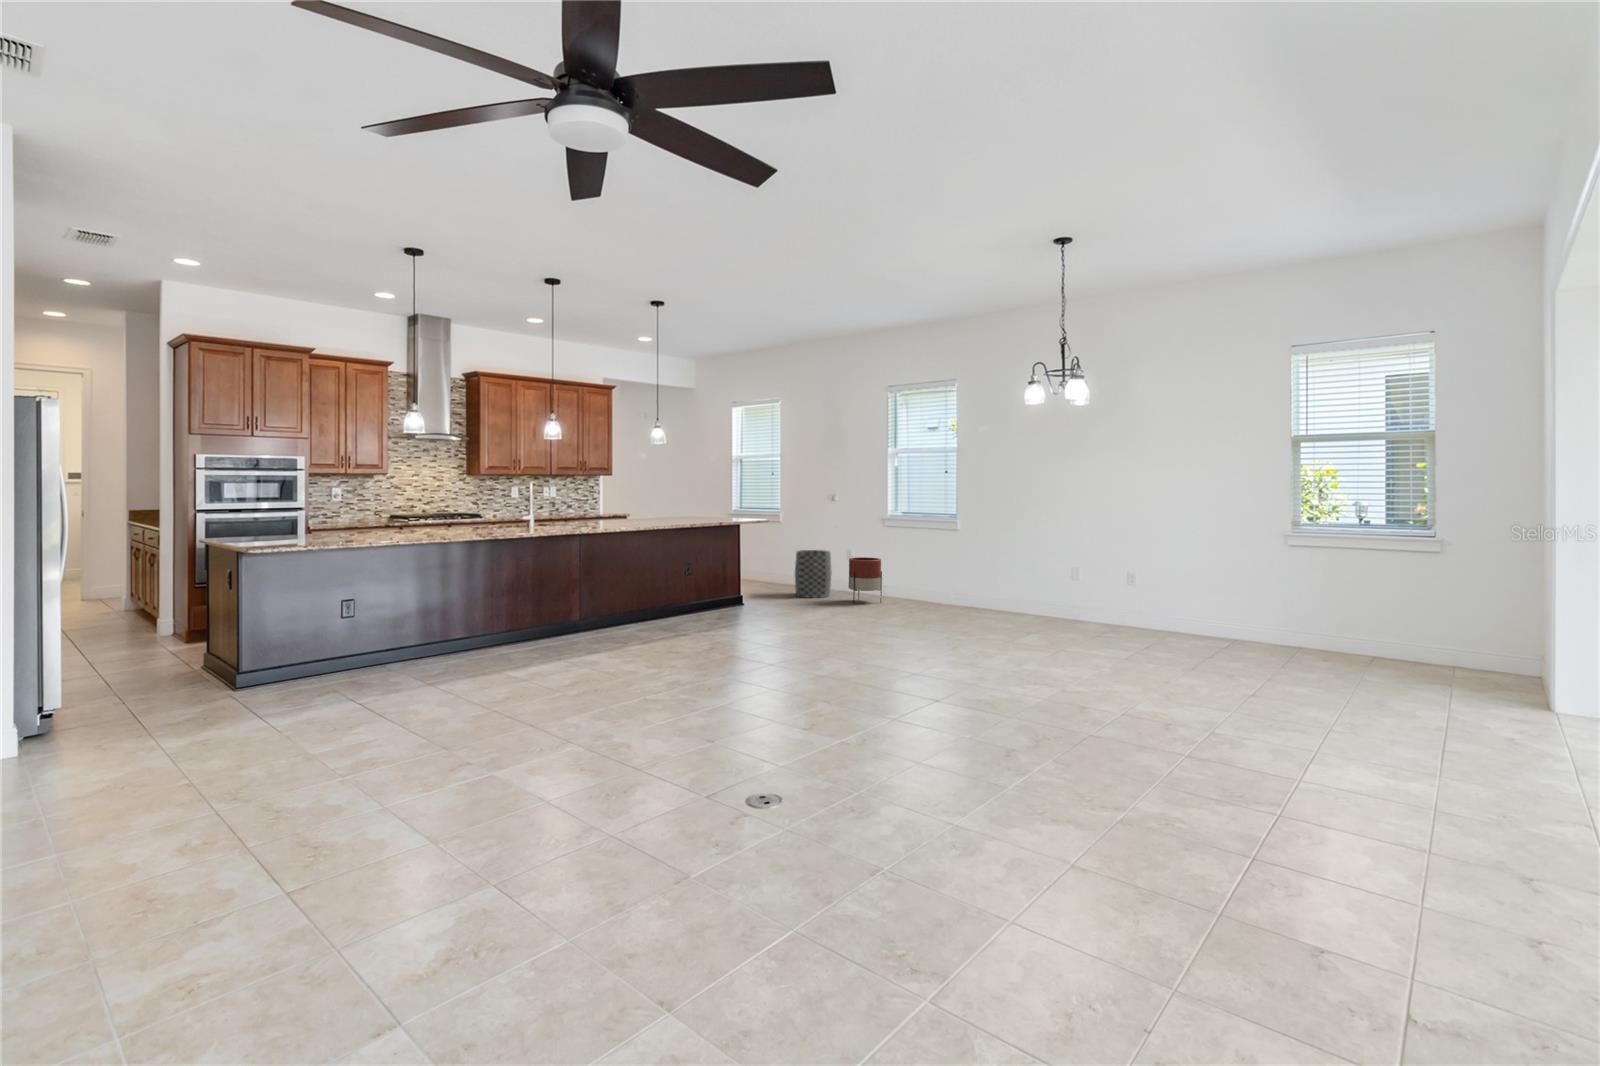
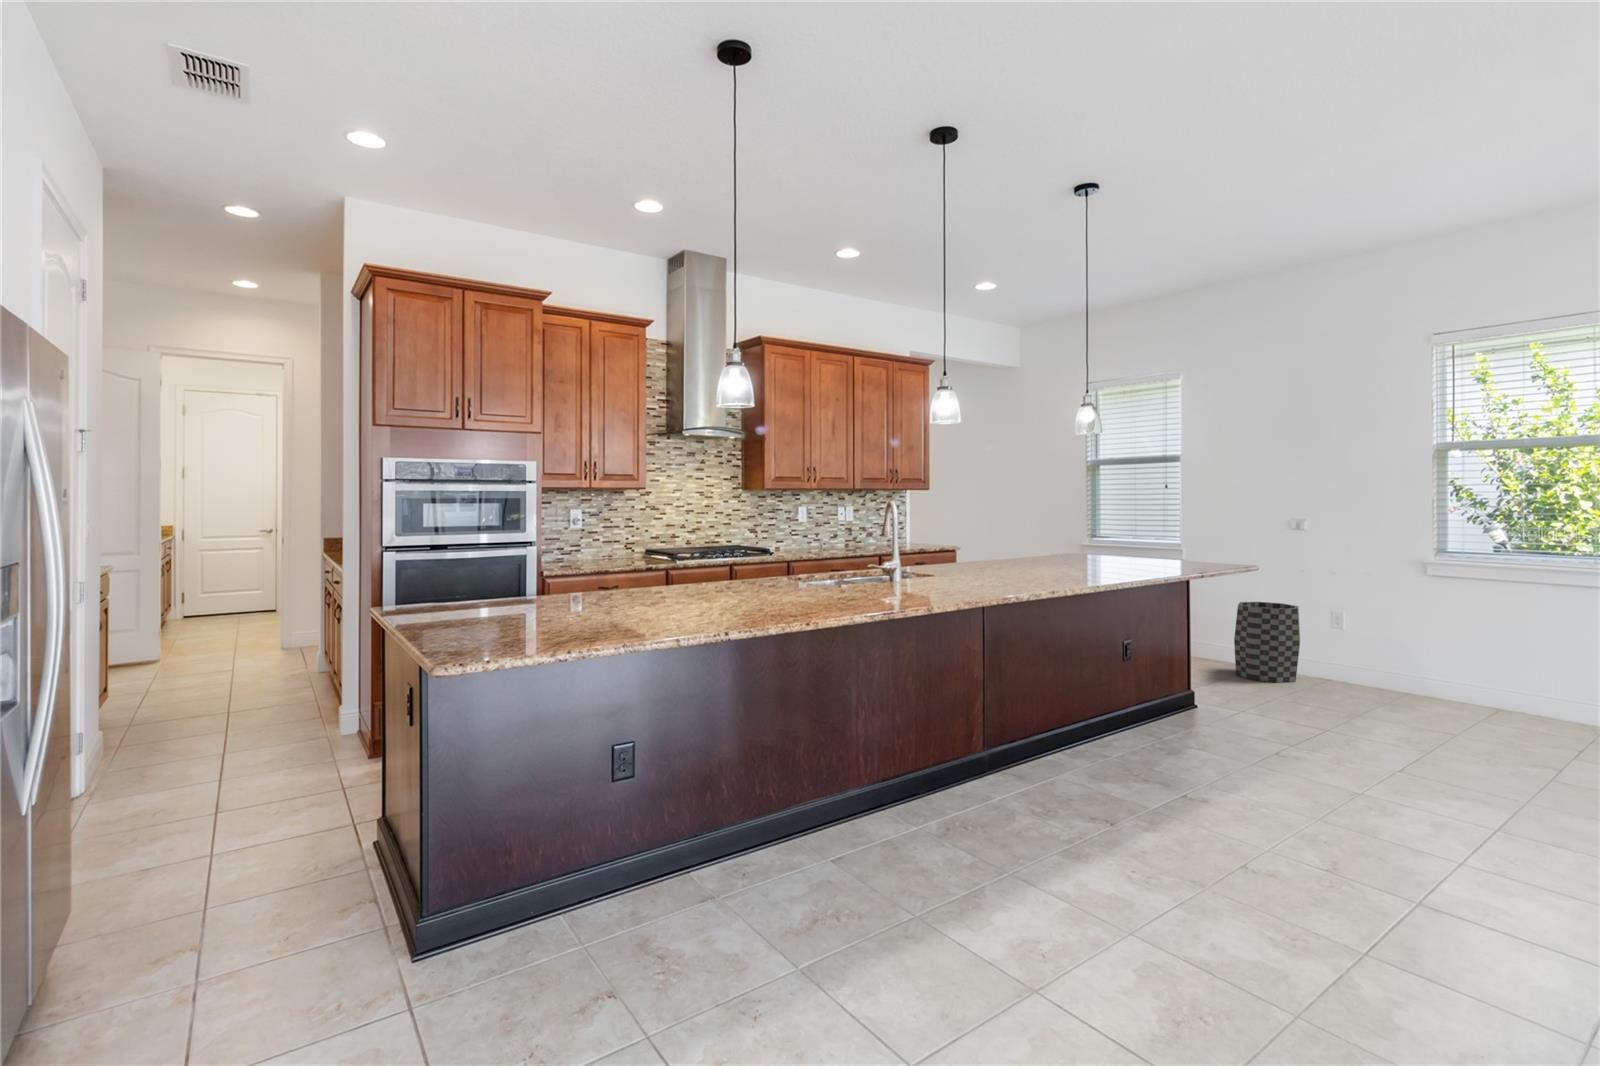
planter: present [849,557,882,603] -> none [1357,619,1429,701]

